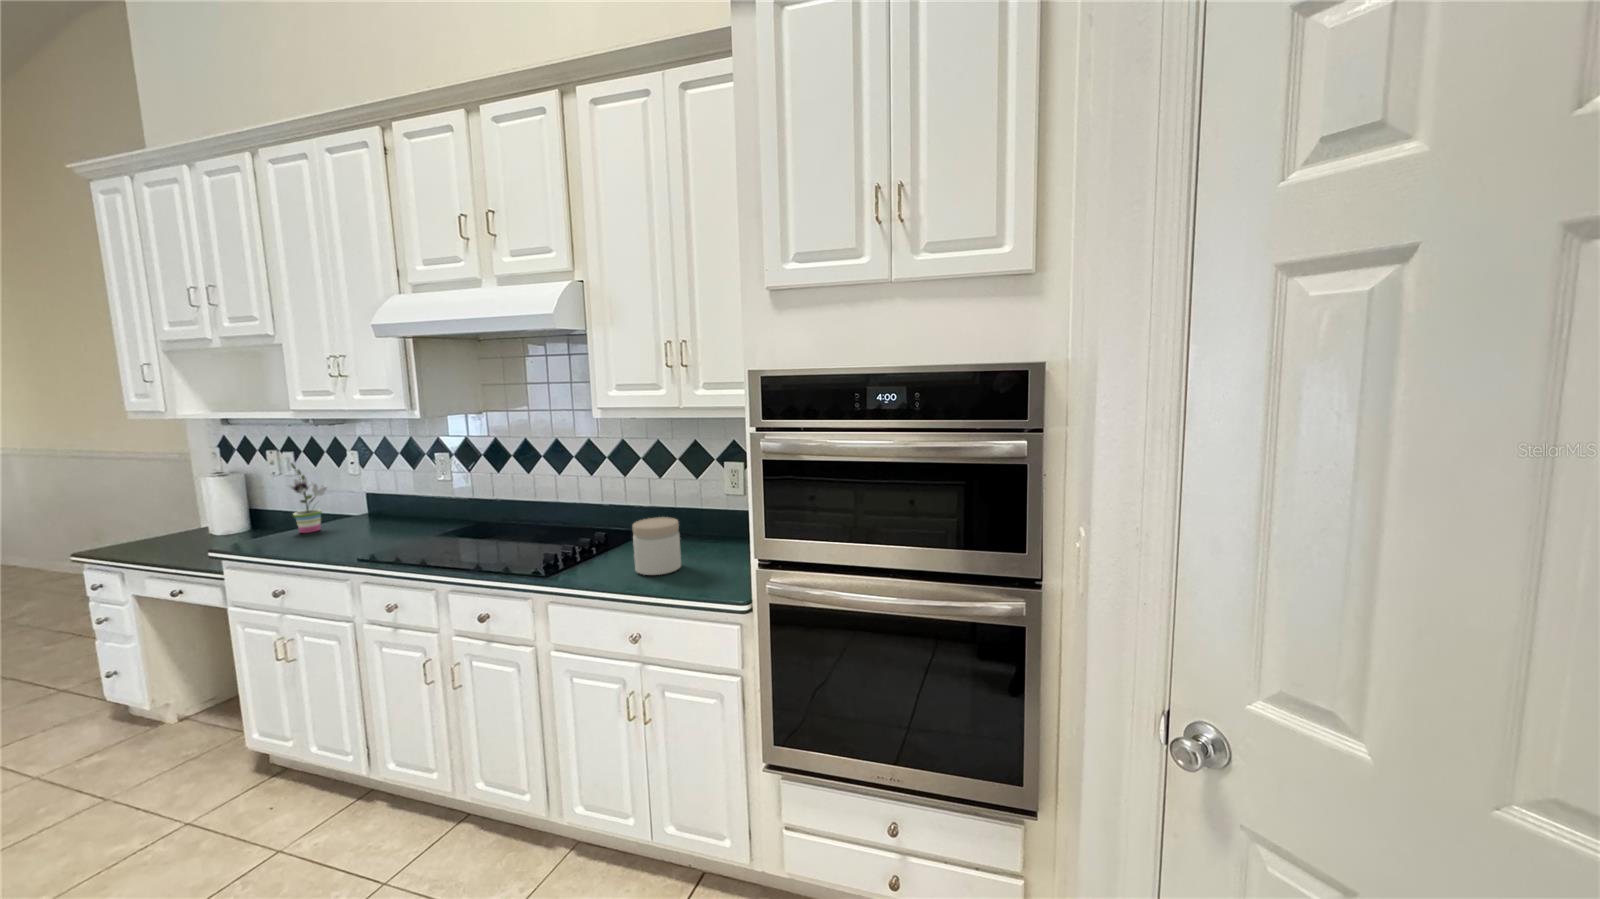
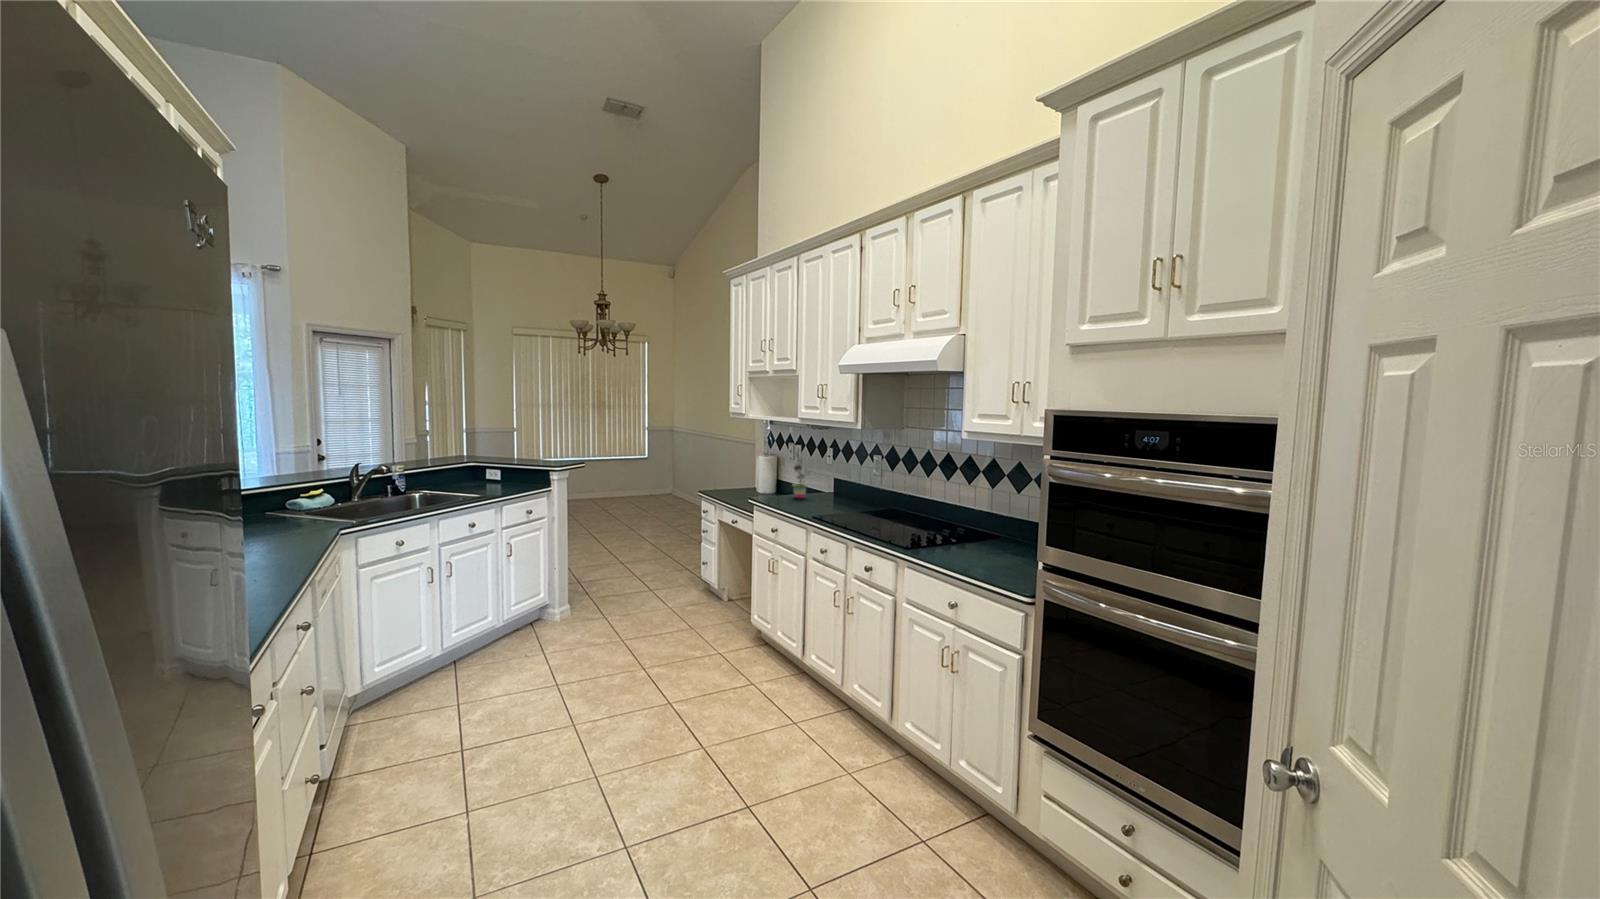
jar: present [633,517,681,575] -> none [971,521,1010,566]

